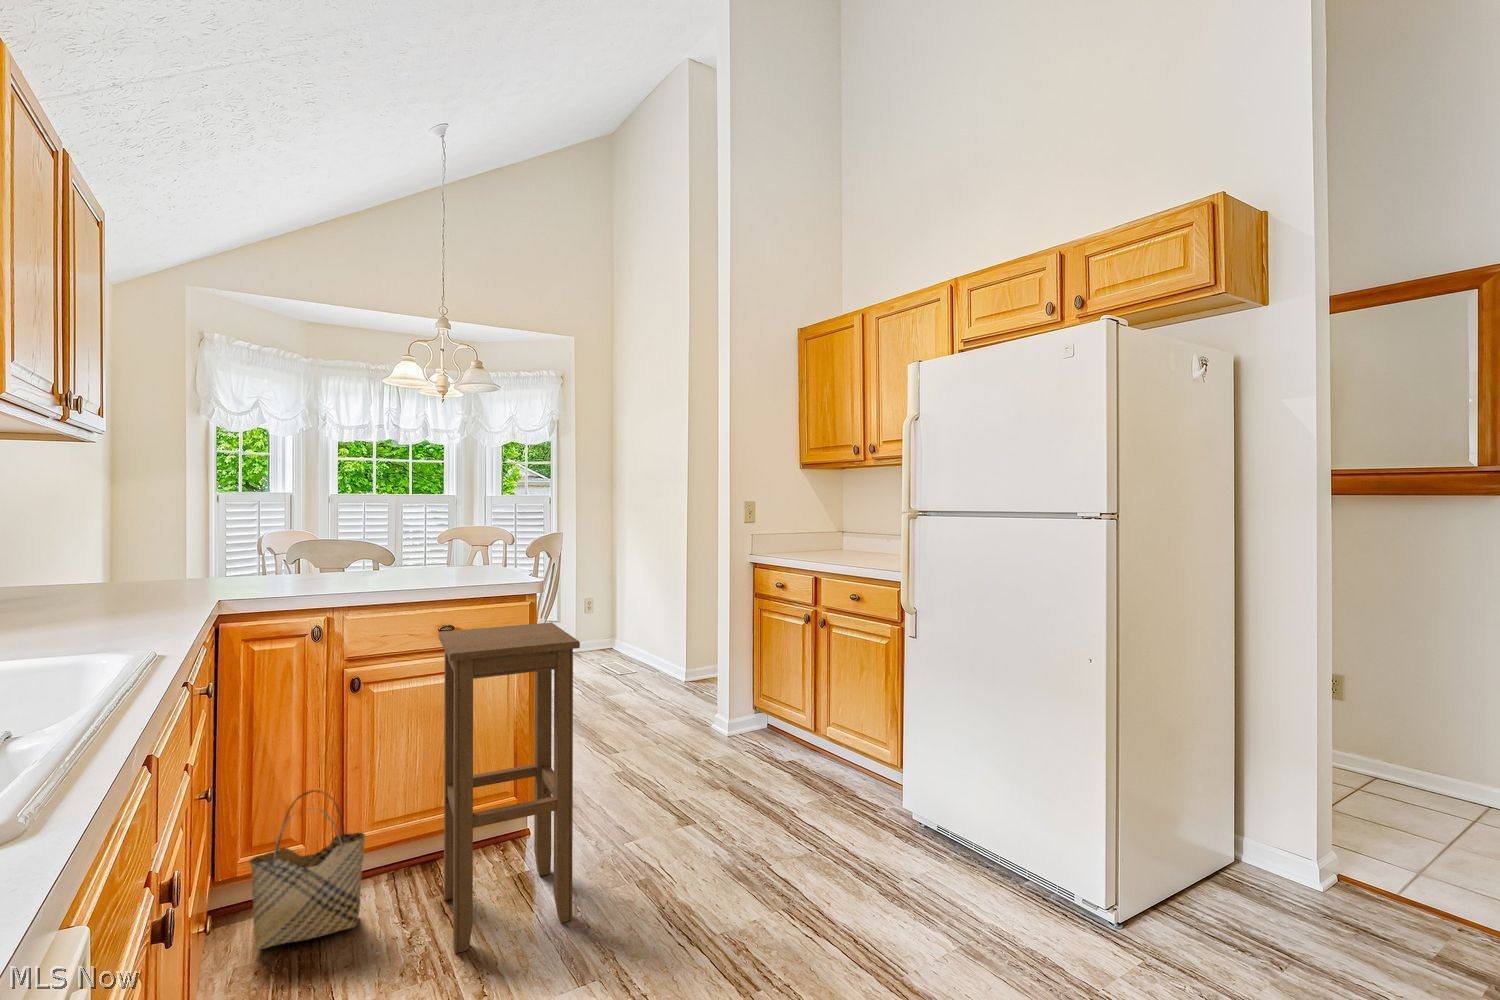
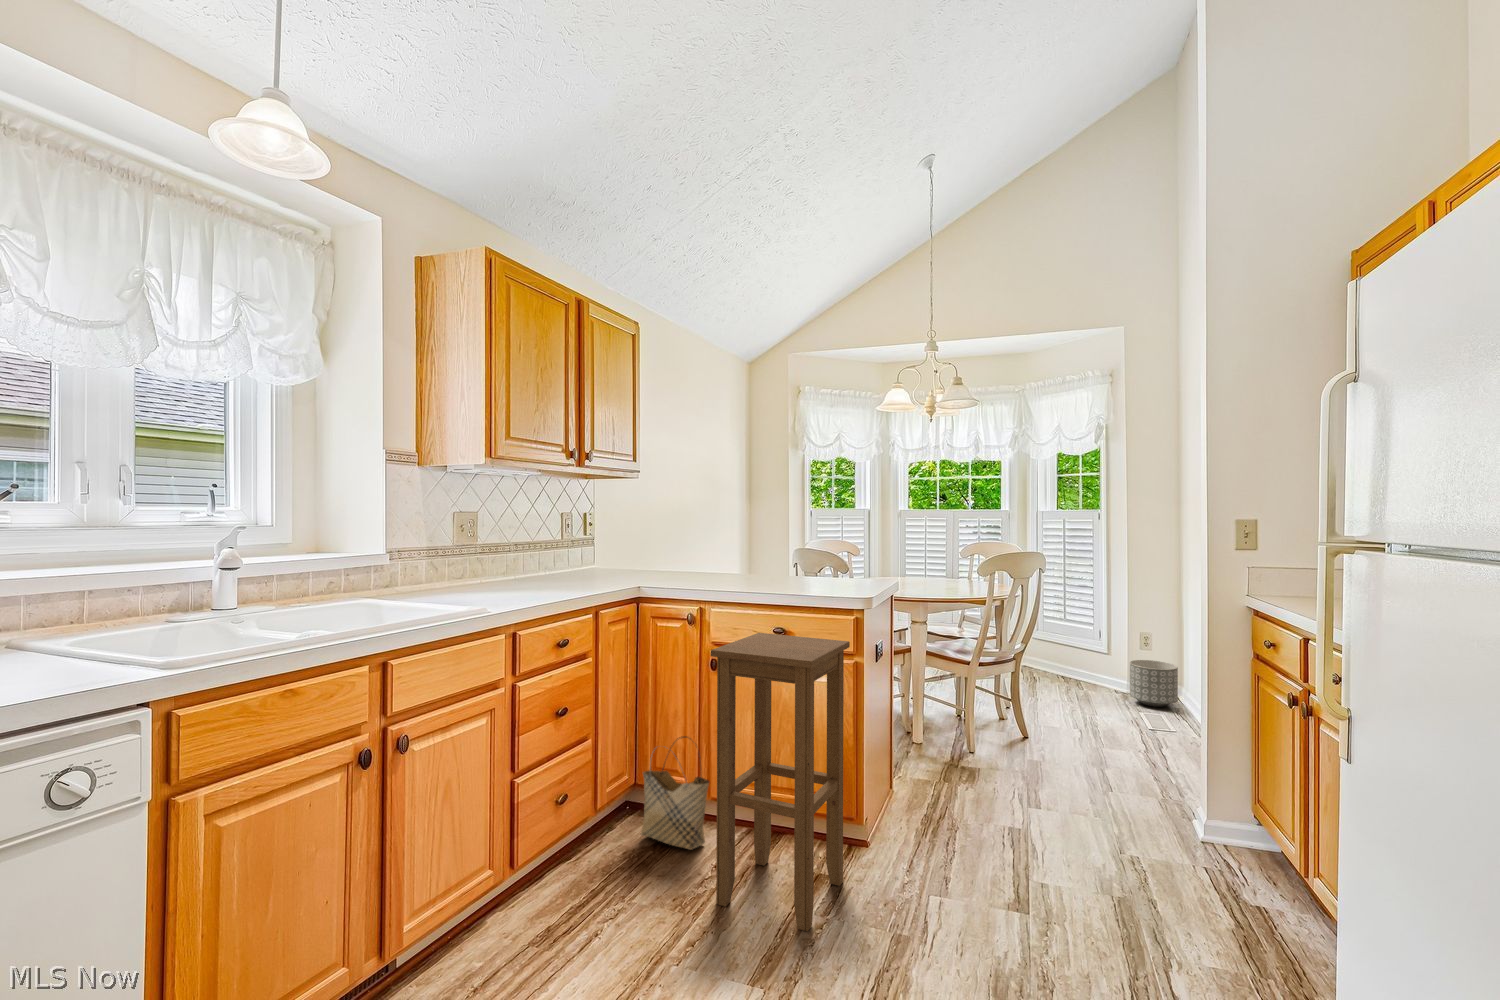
planter: none [584,620,620,658] -> present [1130,660,1178,707]

